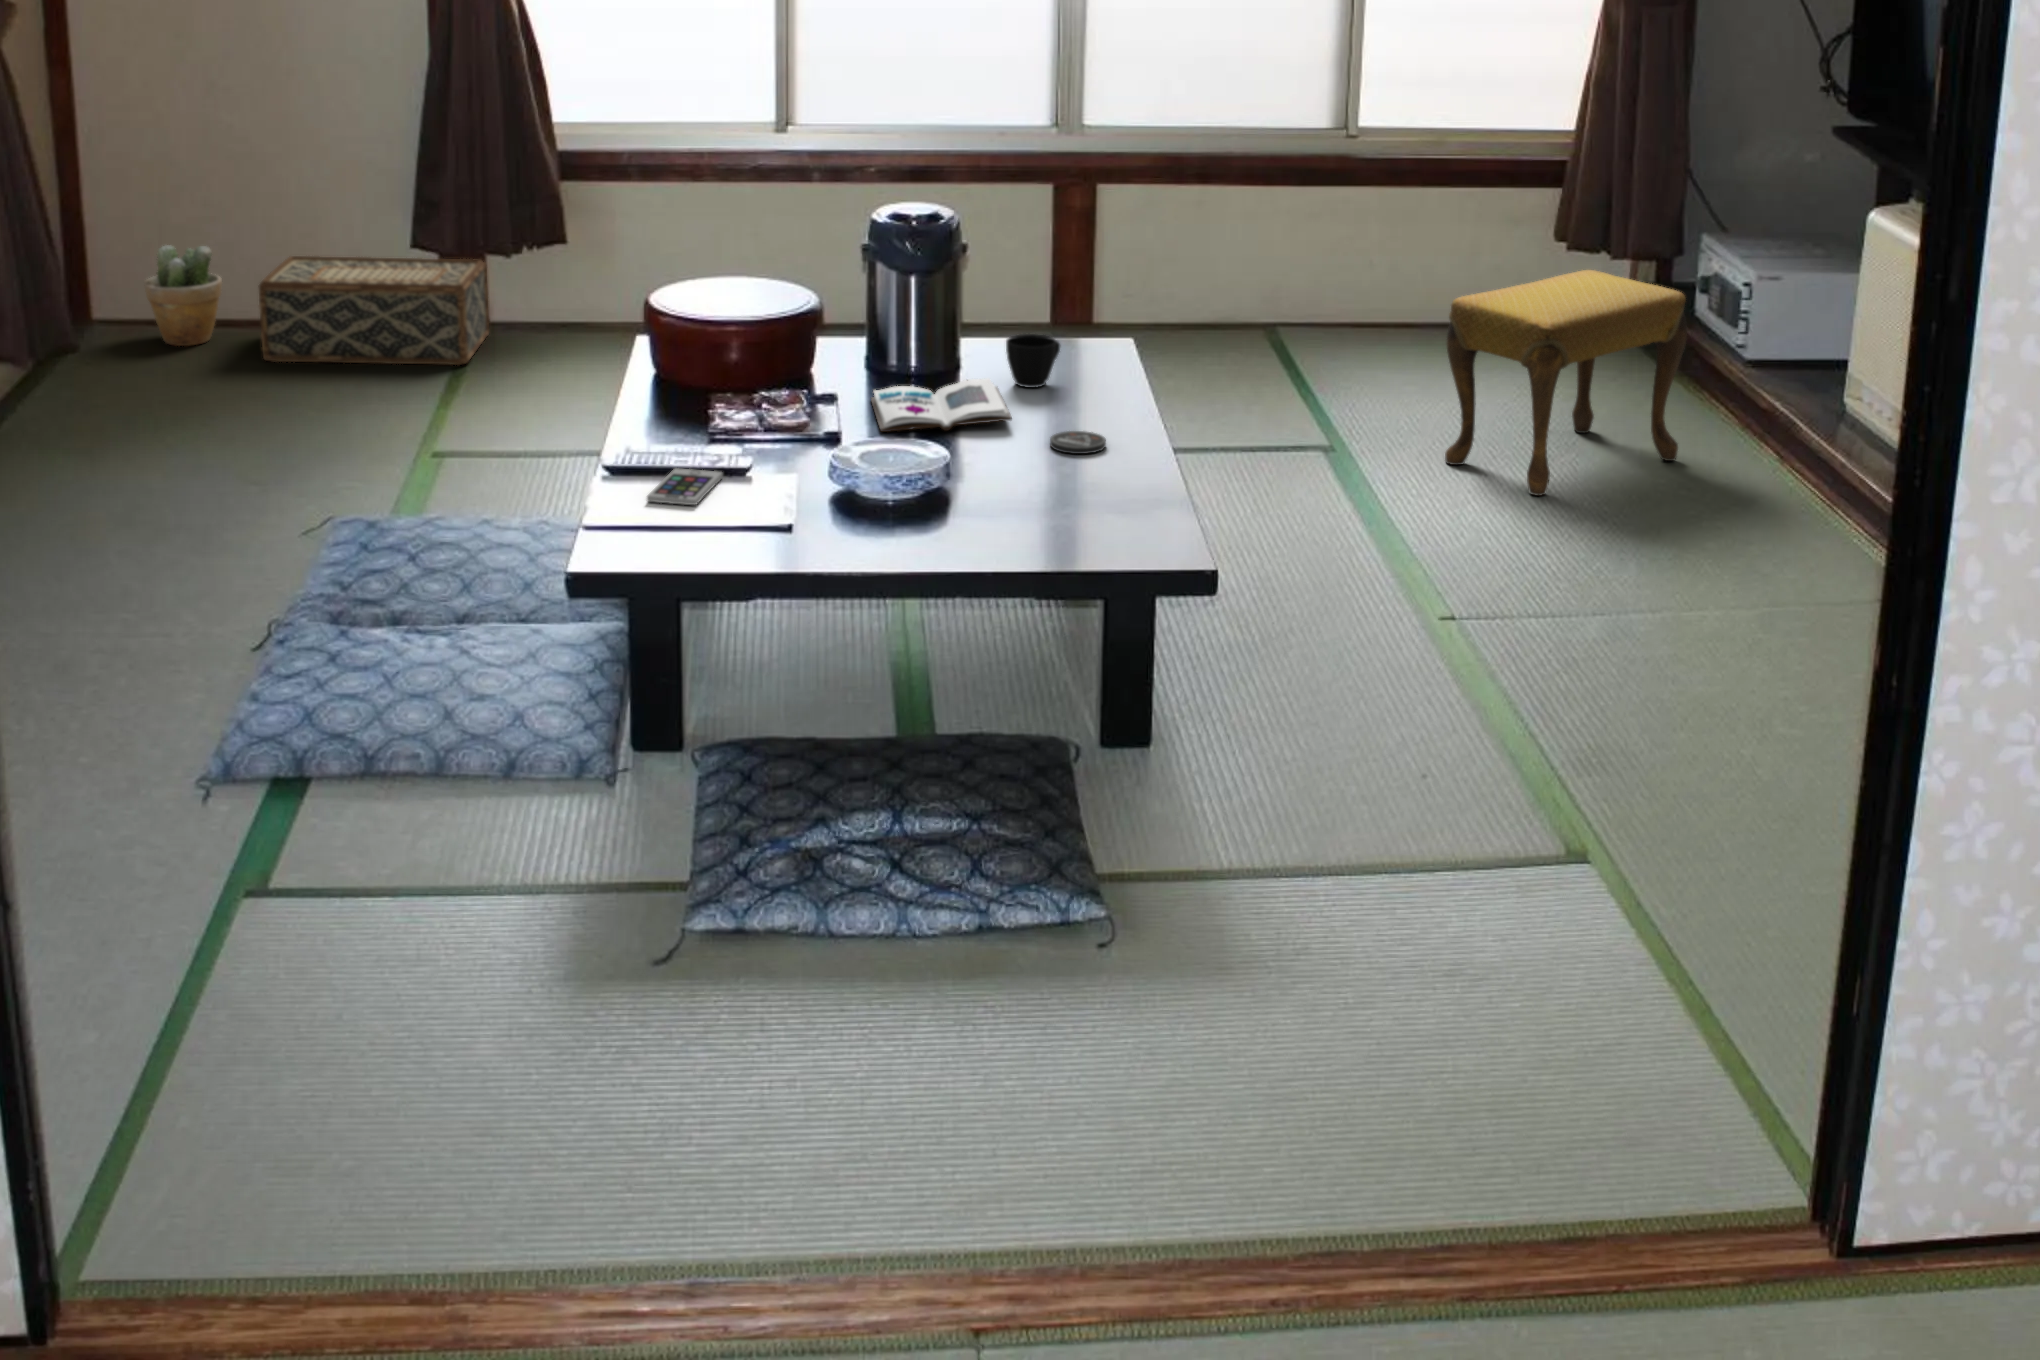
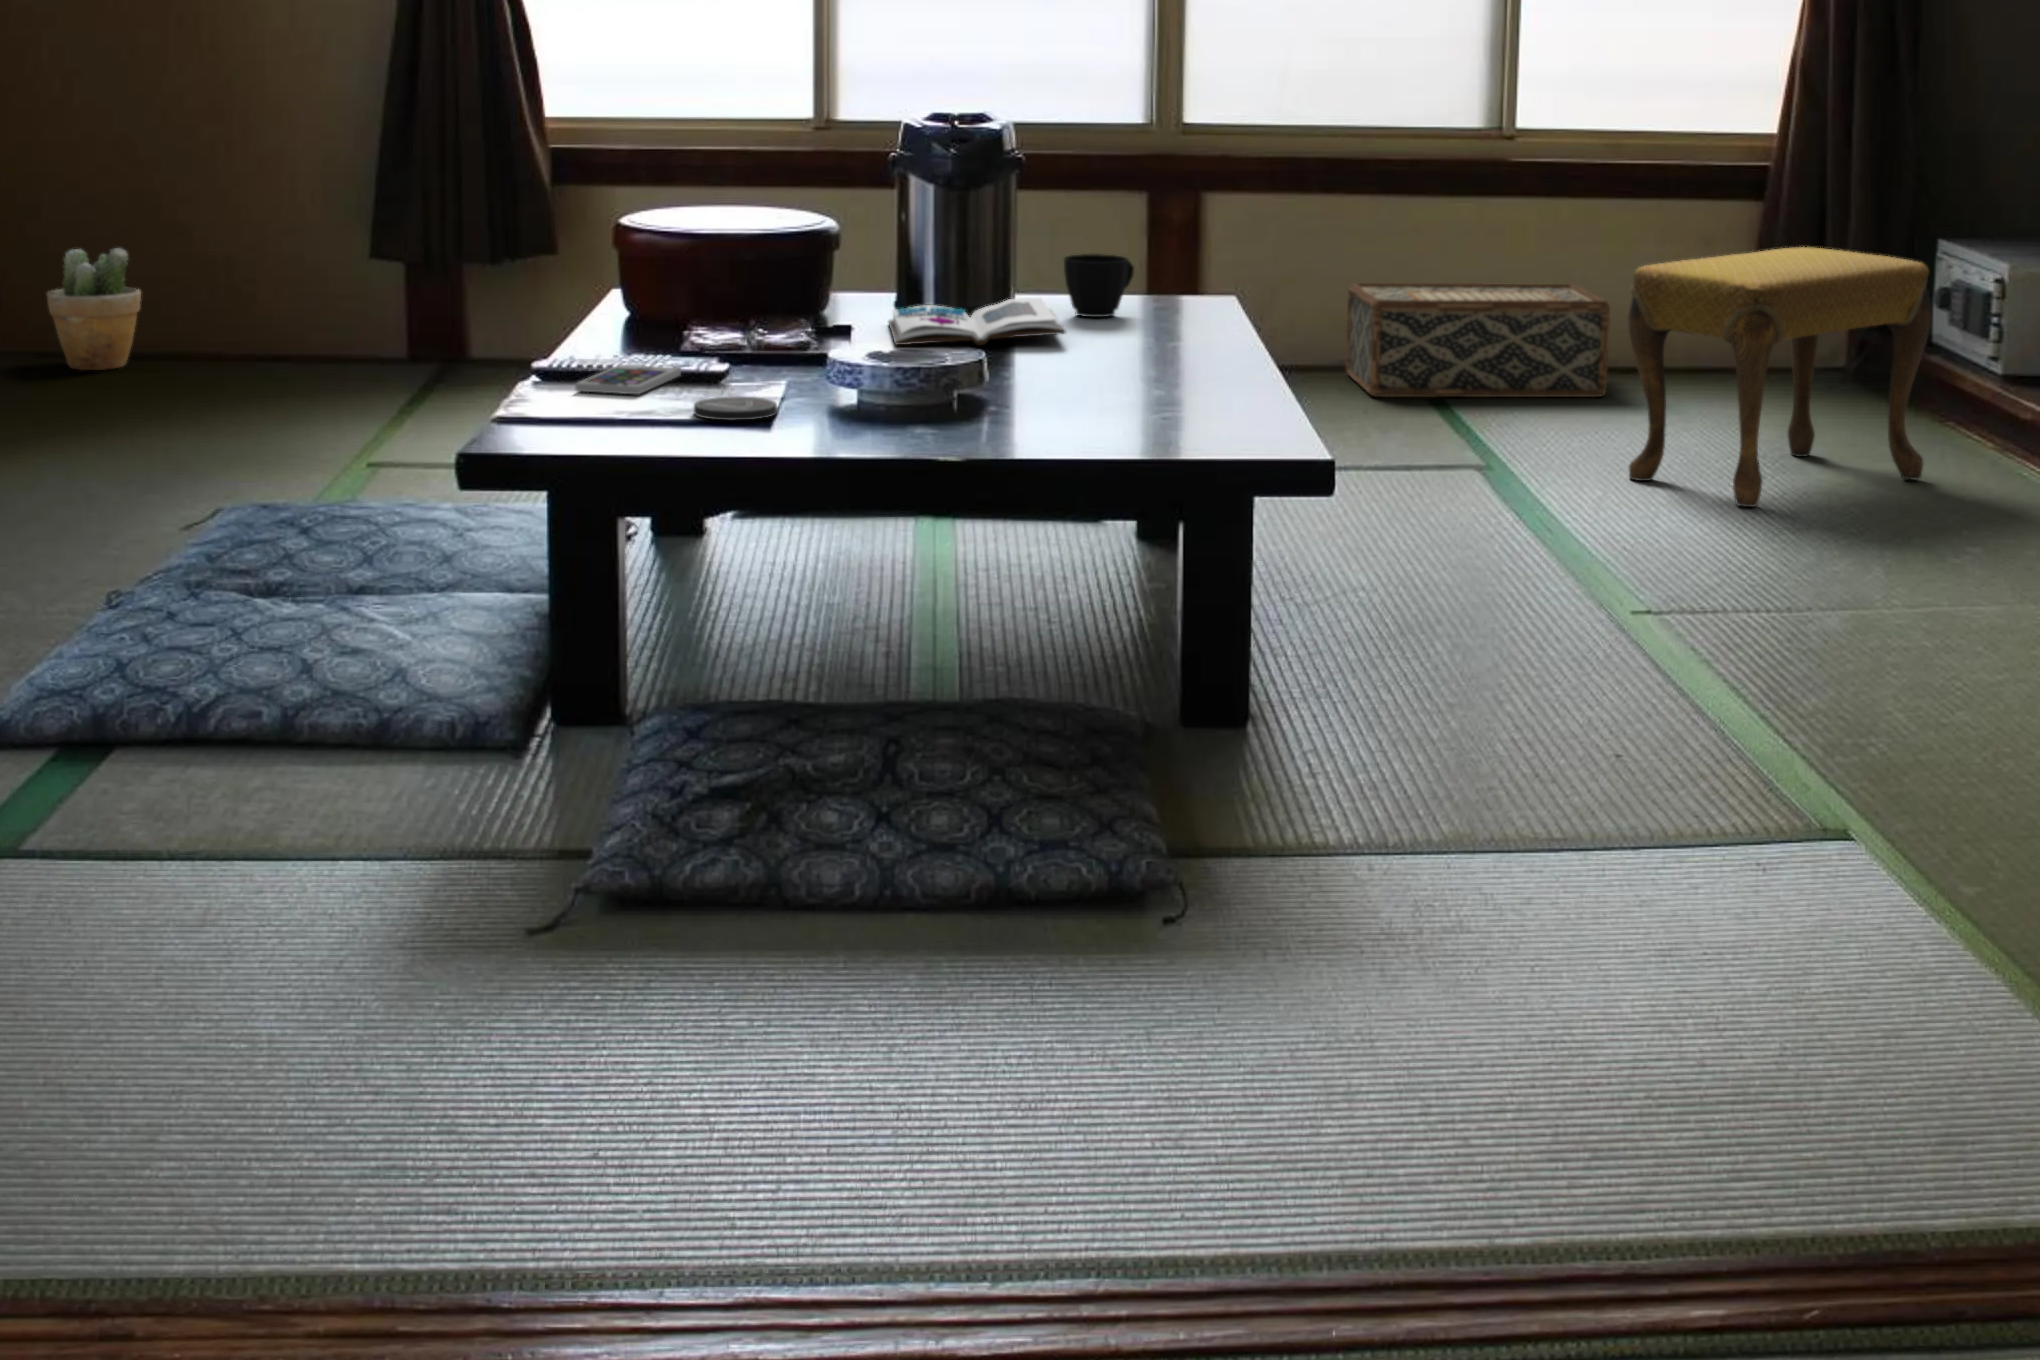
woven basket: present [258,256,489,365] -> present [1346,283,1610,397]
coaster: present [1050,431,1106,454] -> present [694,397,777,420]

